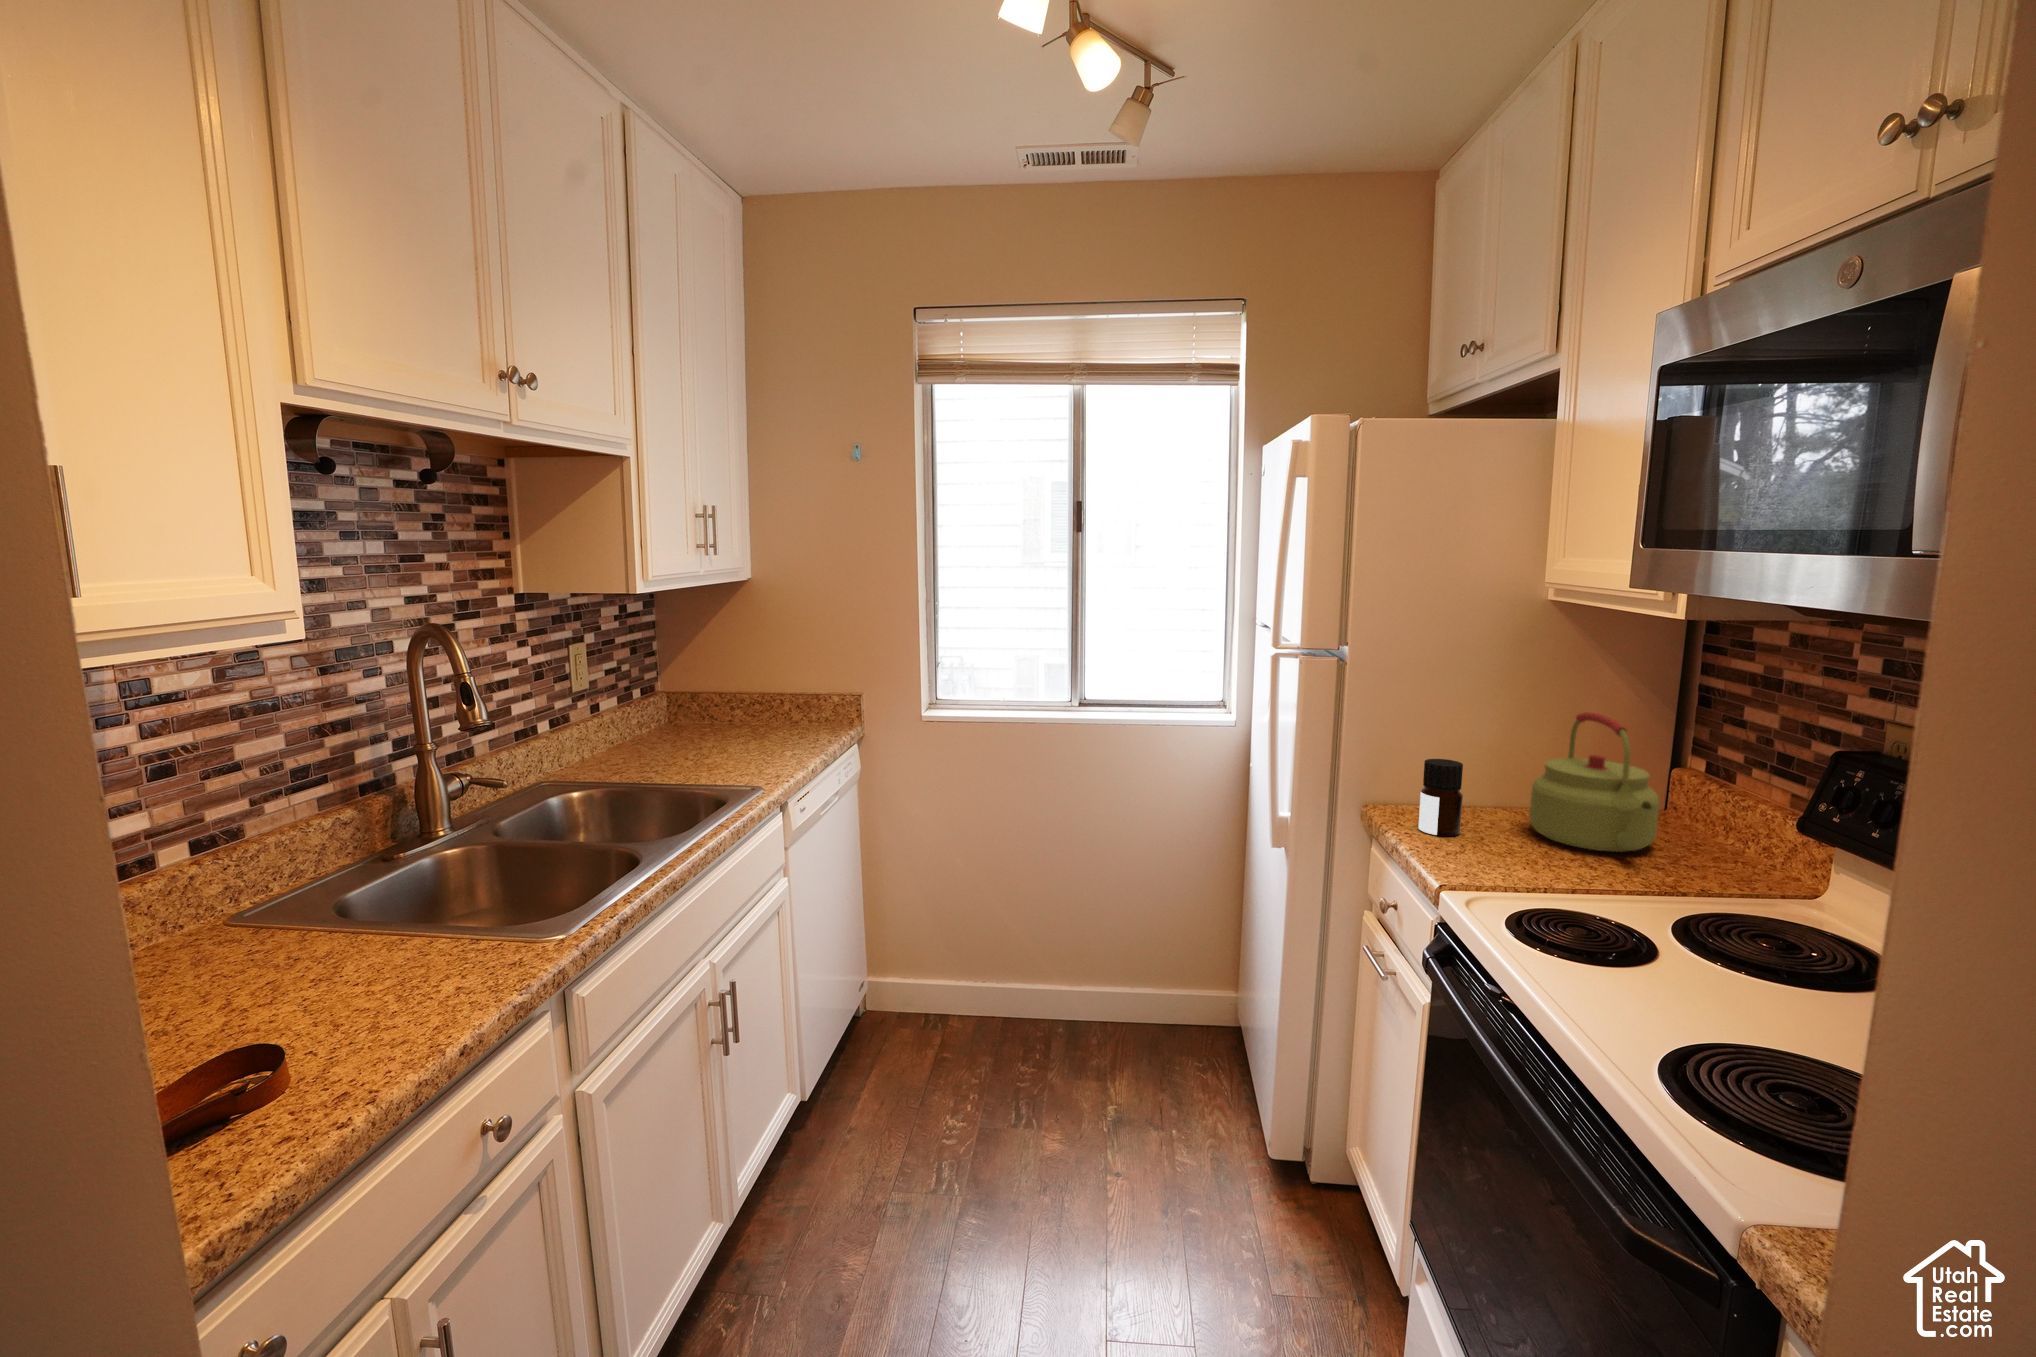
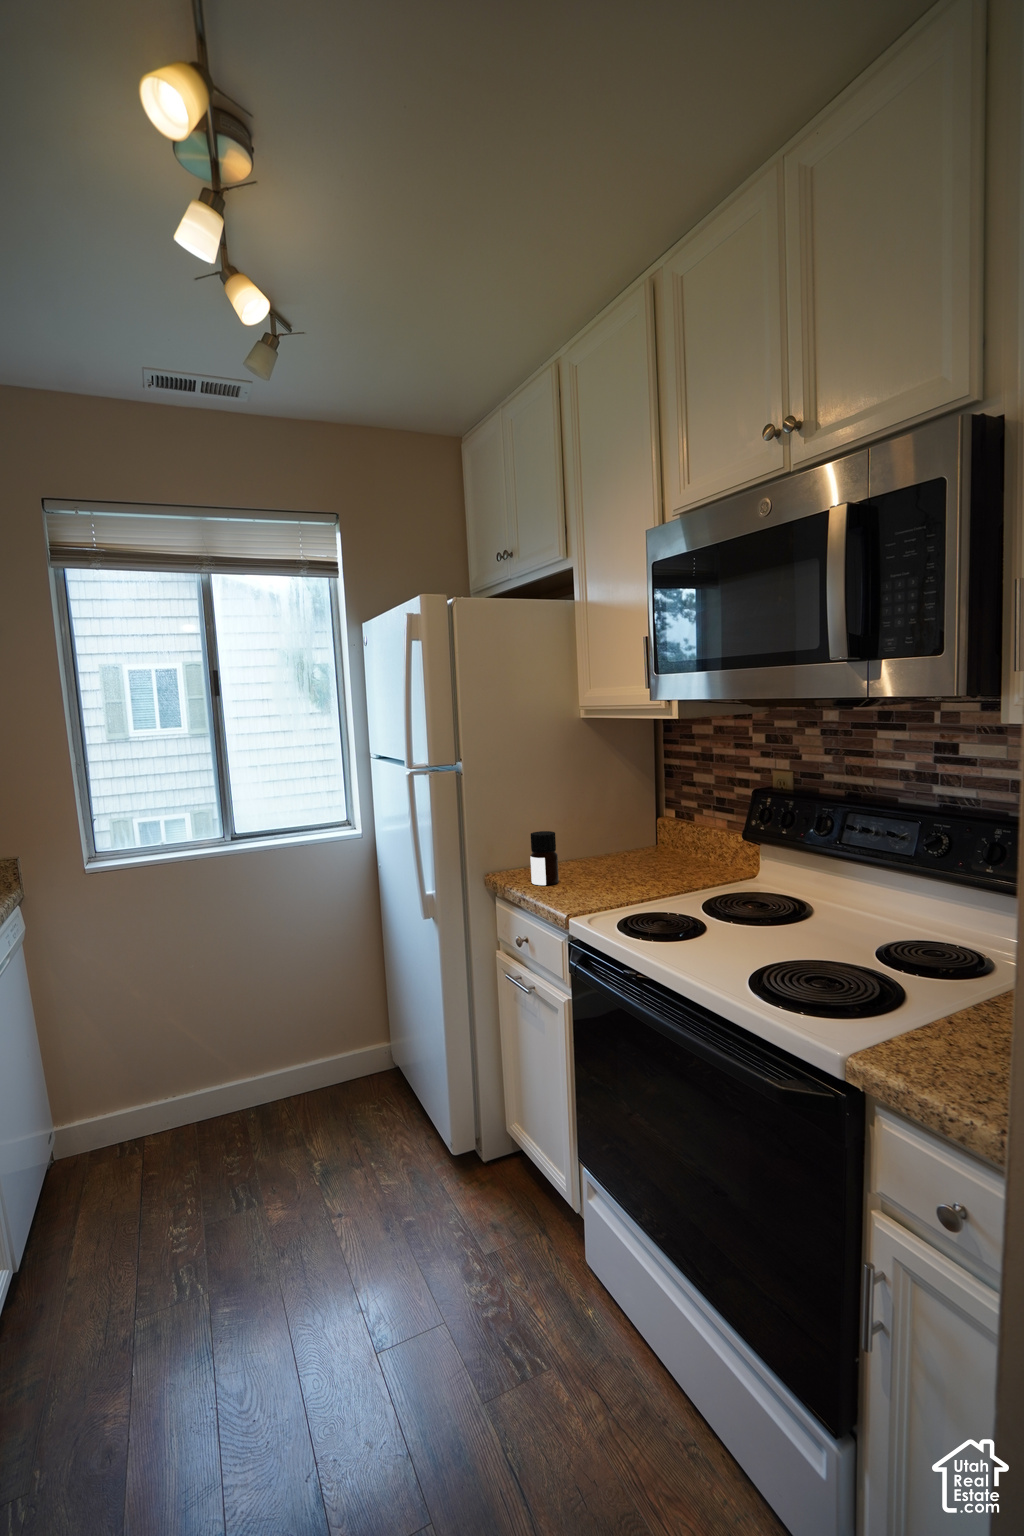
kettle: present [1529,712,1659,852] -> none [593,787,668,876]

